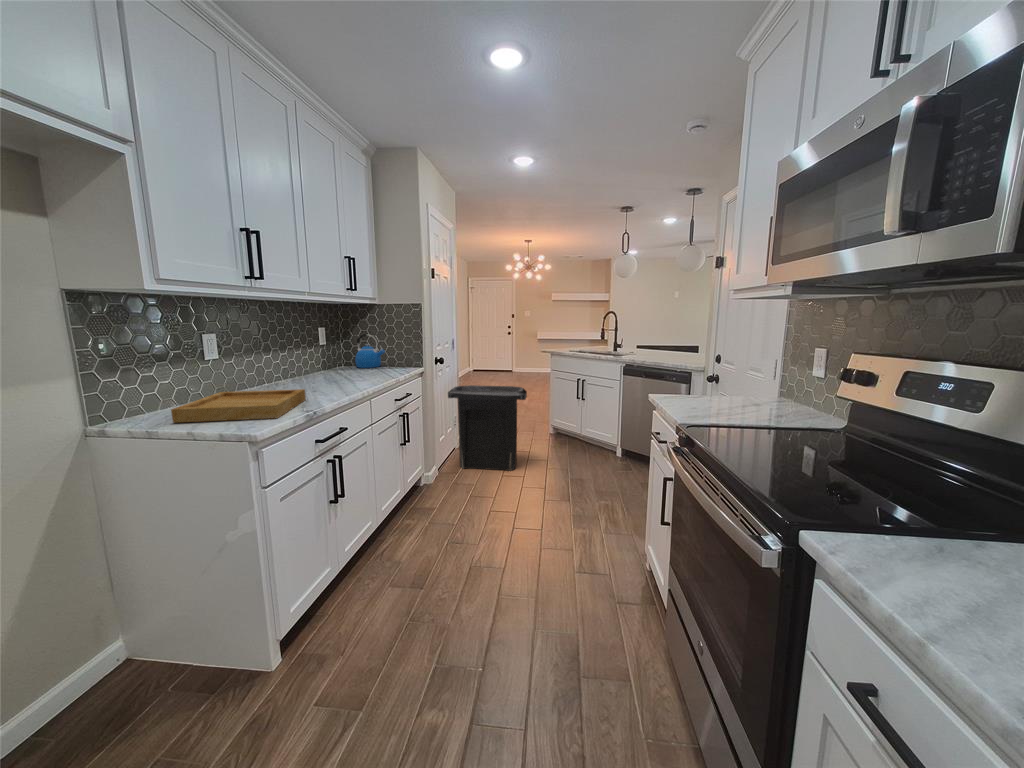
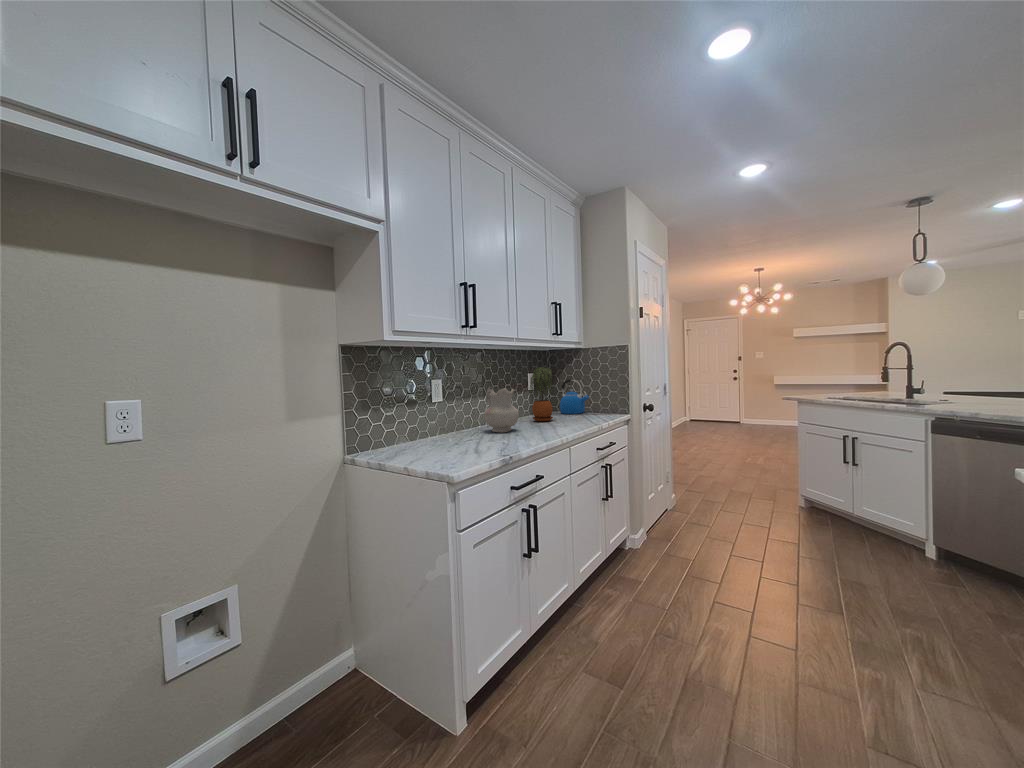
potted plant: none [323,322,350,376] -> present [530,367,553,422]
ceramic pitcher: none [275,342,315,389] -> present [484,387,519,433]
trash can: present [448,385,527,471] -> none [658,437,764,550]
tray: present [171,389,306,423] -> none [397,432,507,460]

